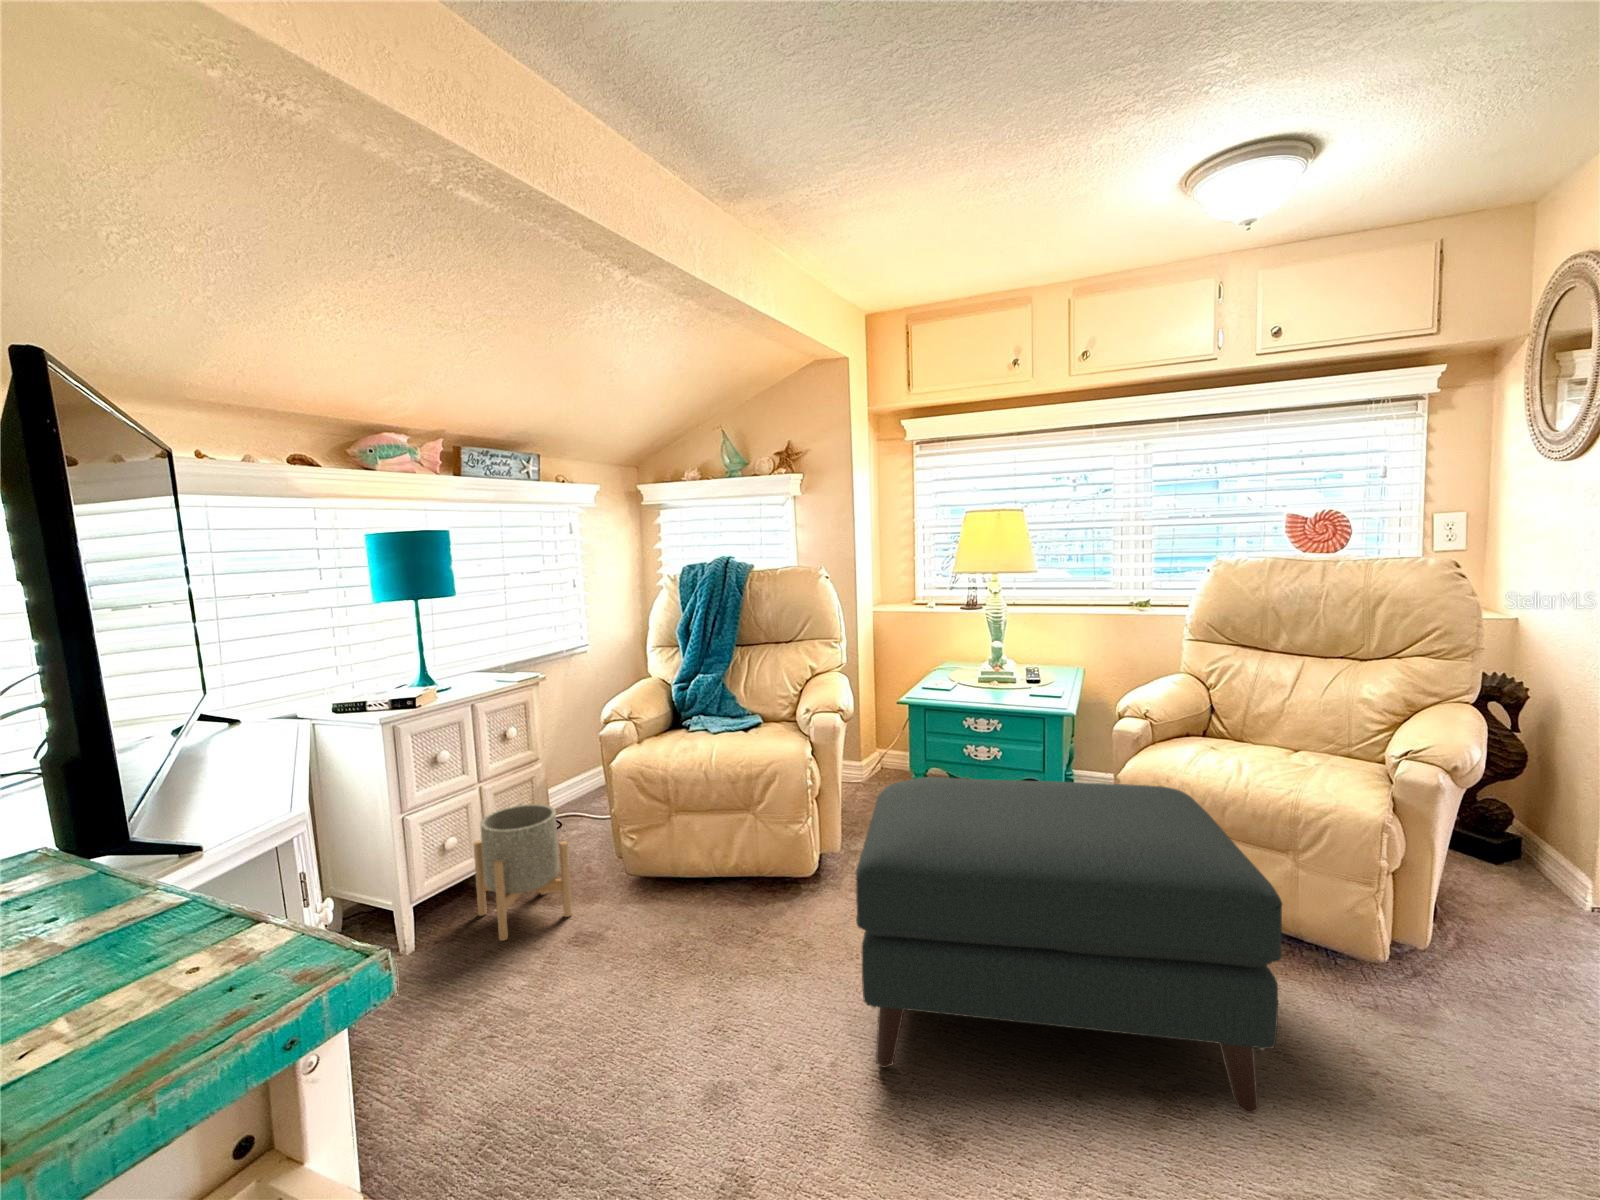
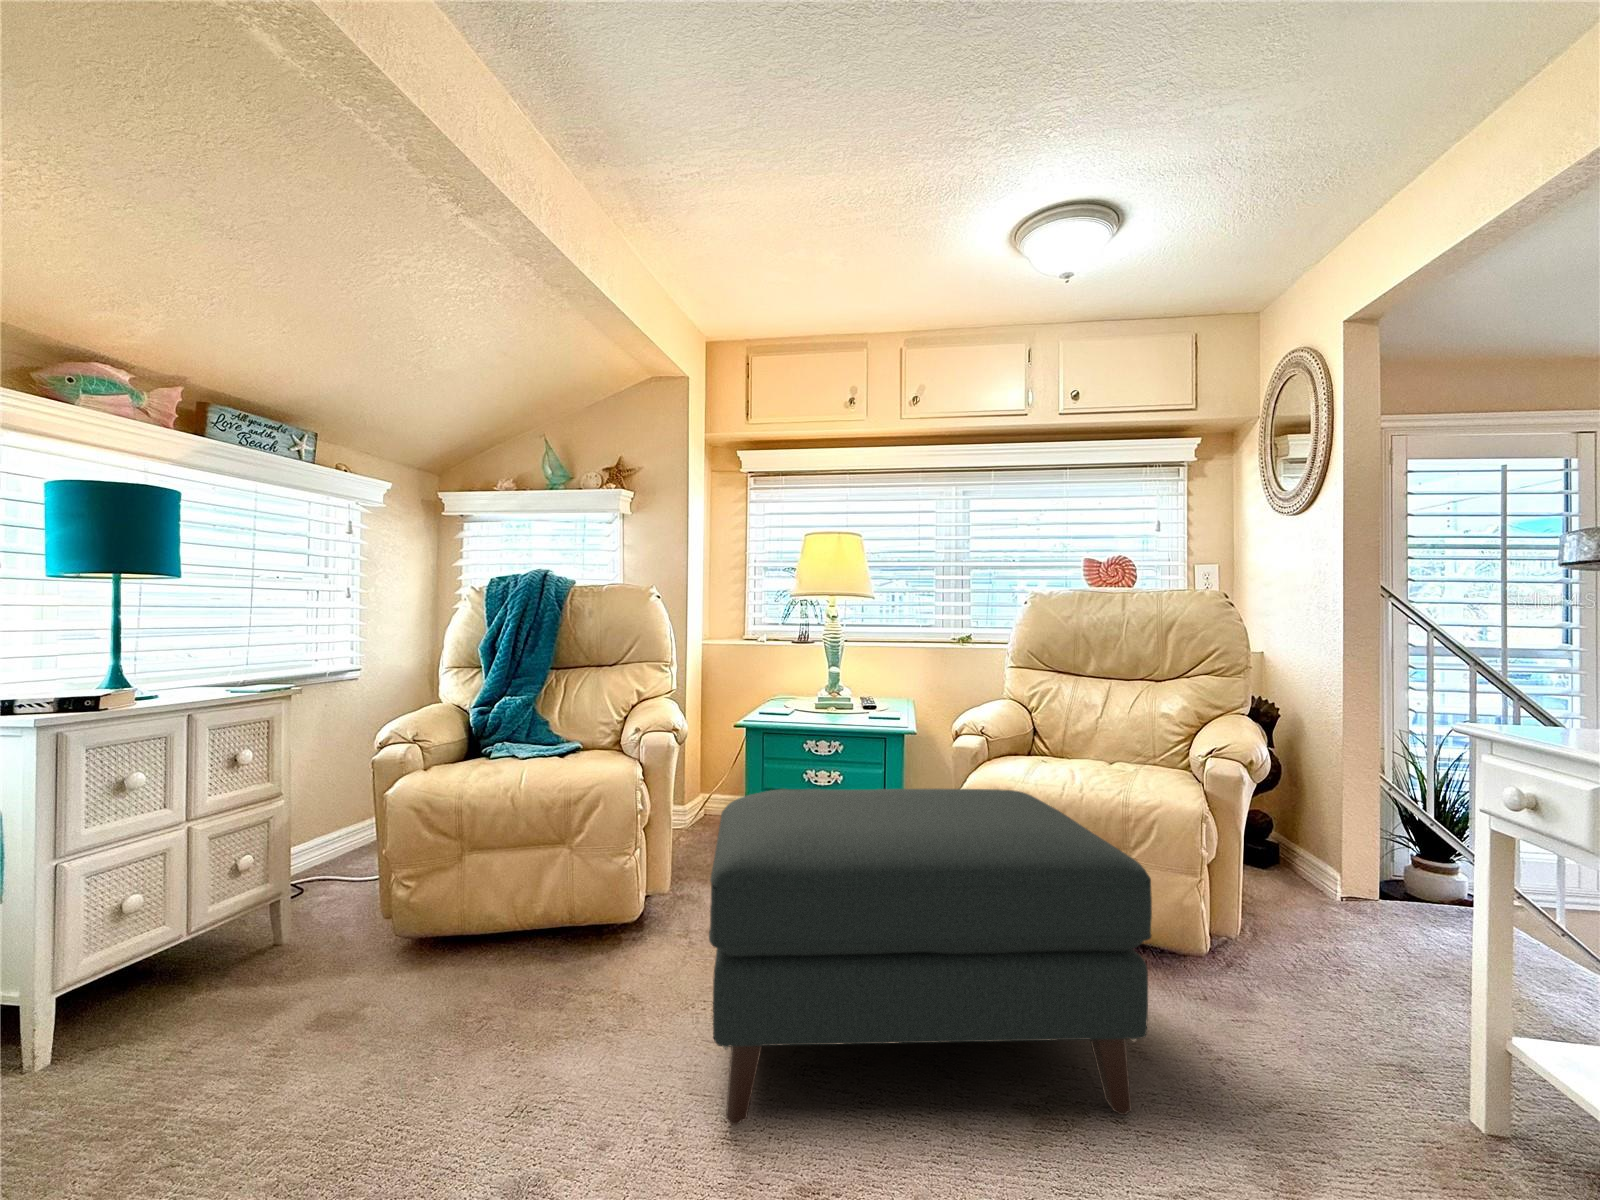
planter: present [474,804,572,941] -> none [167,848,315,1034]

